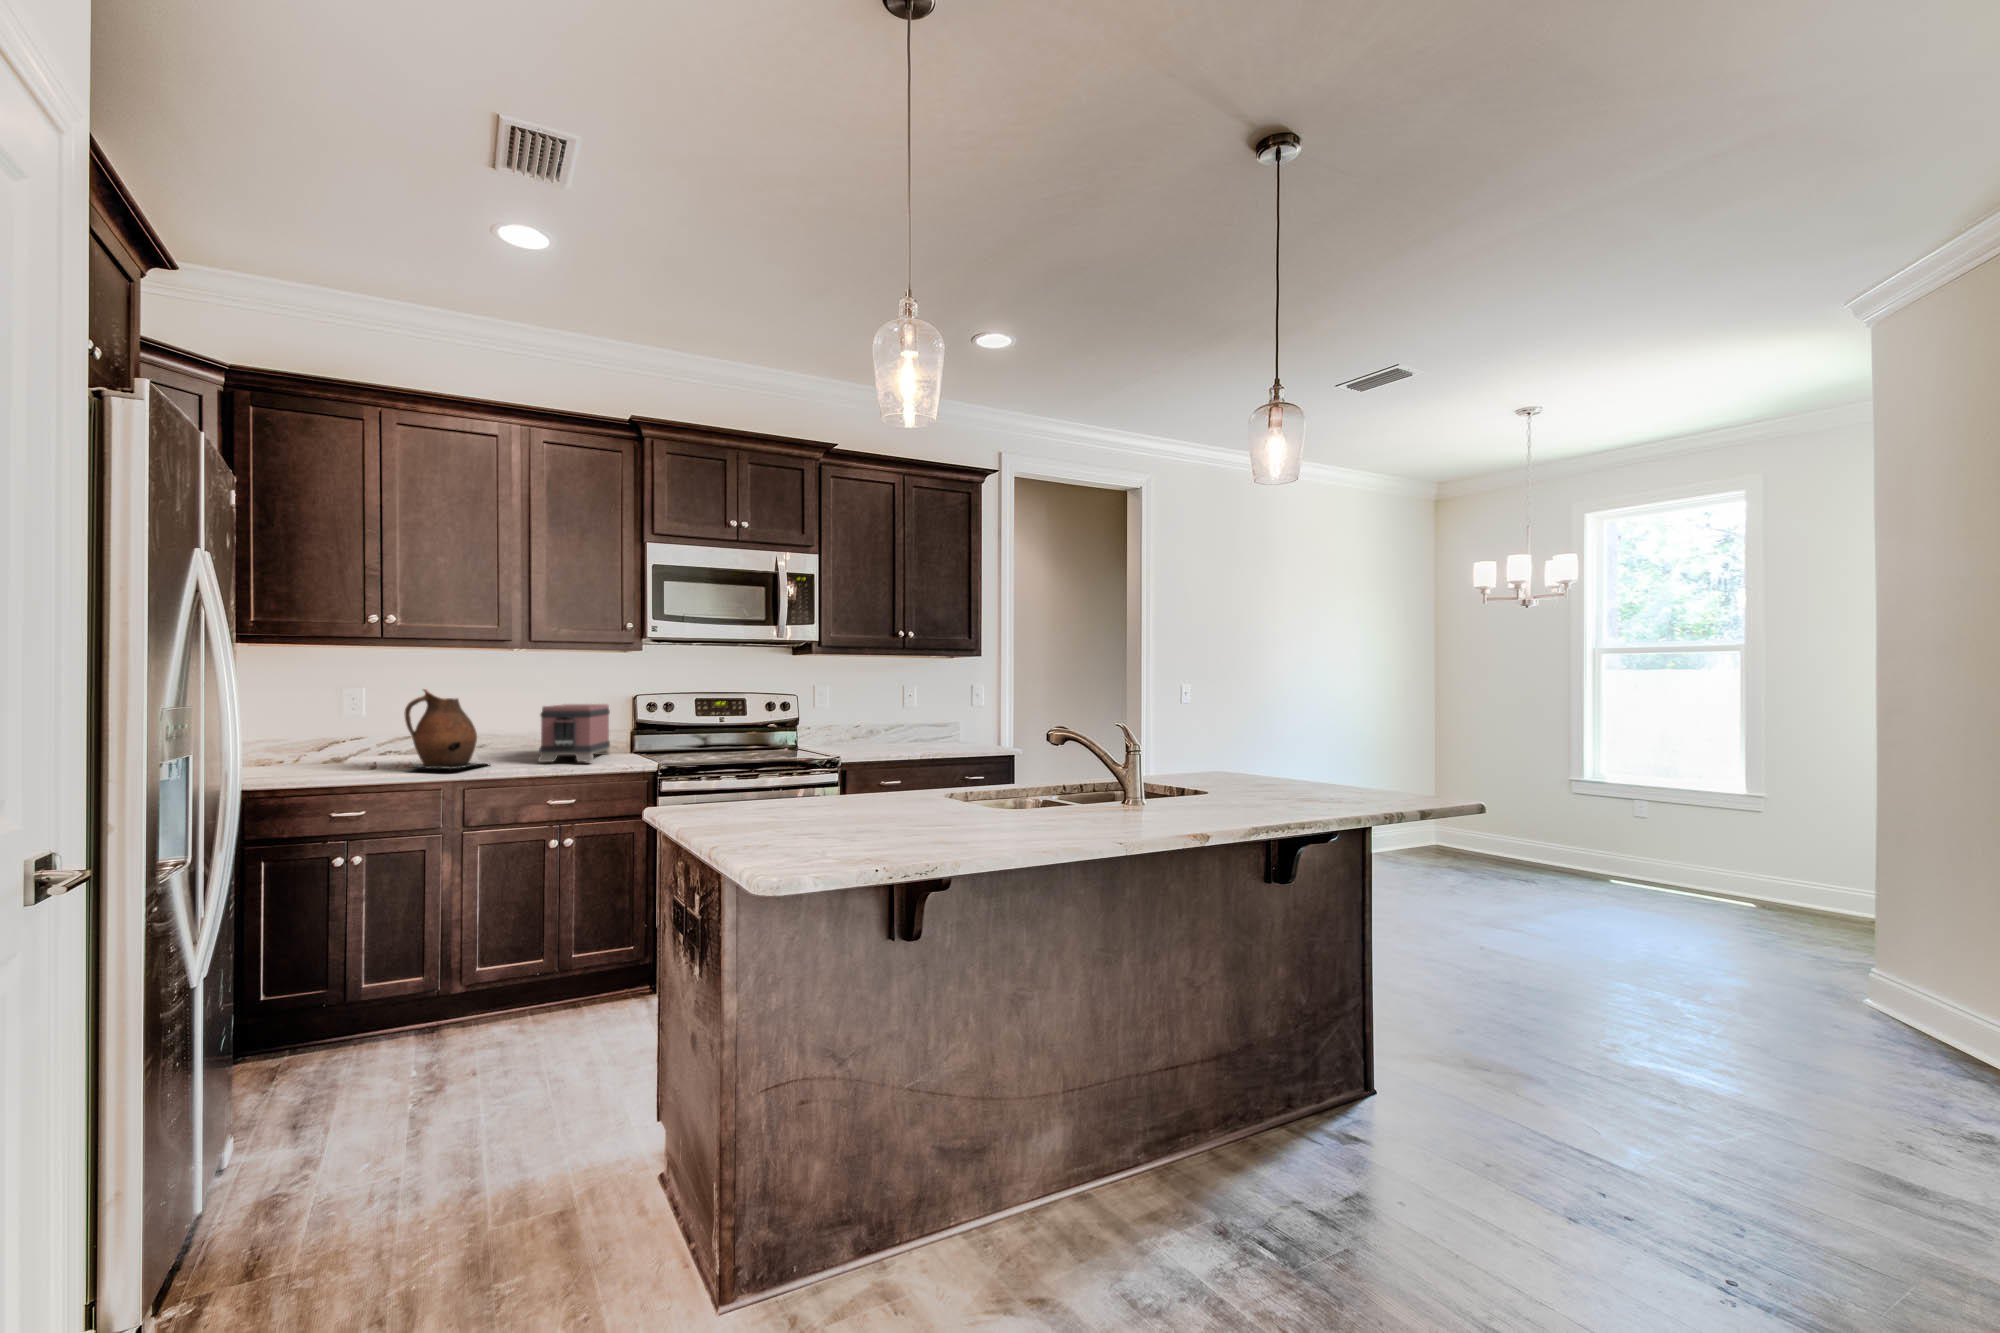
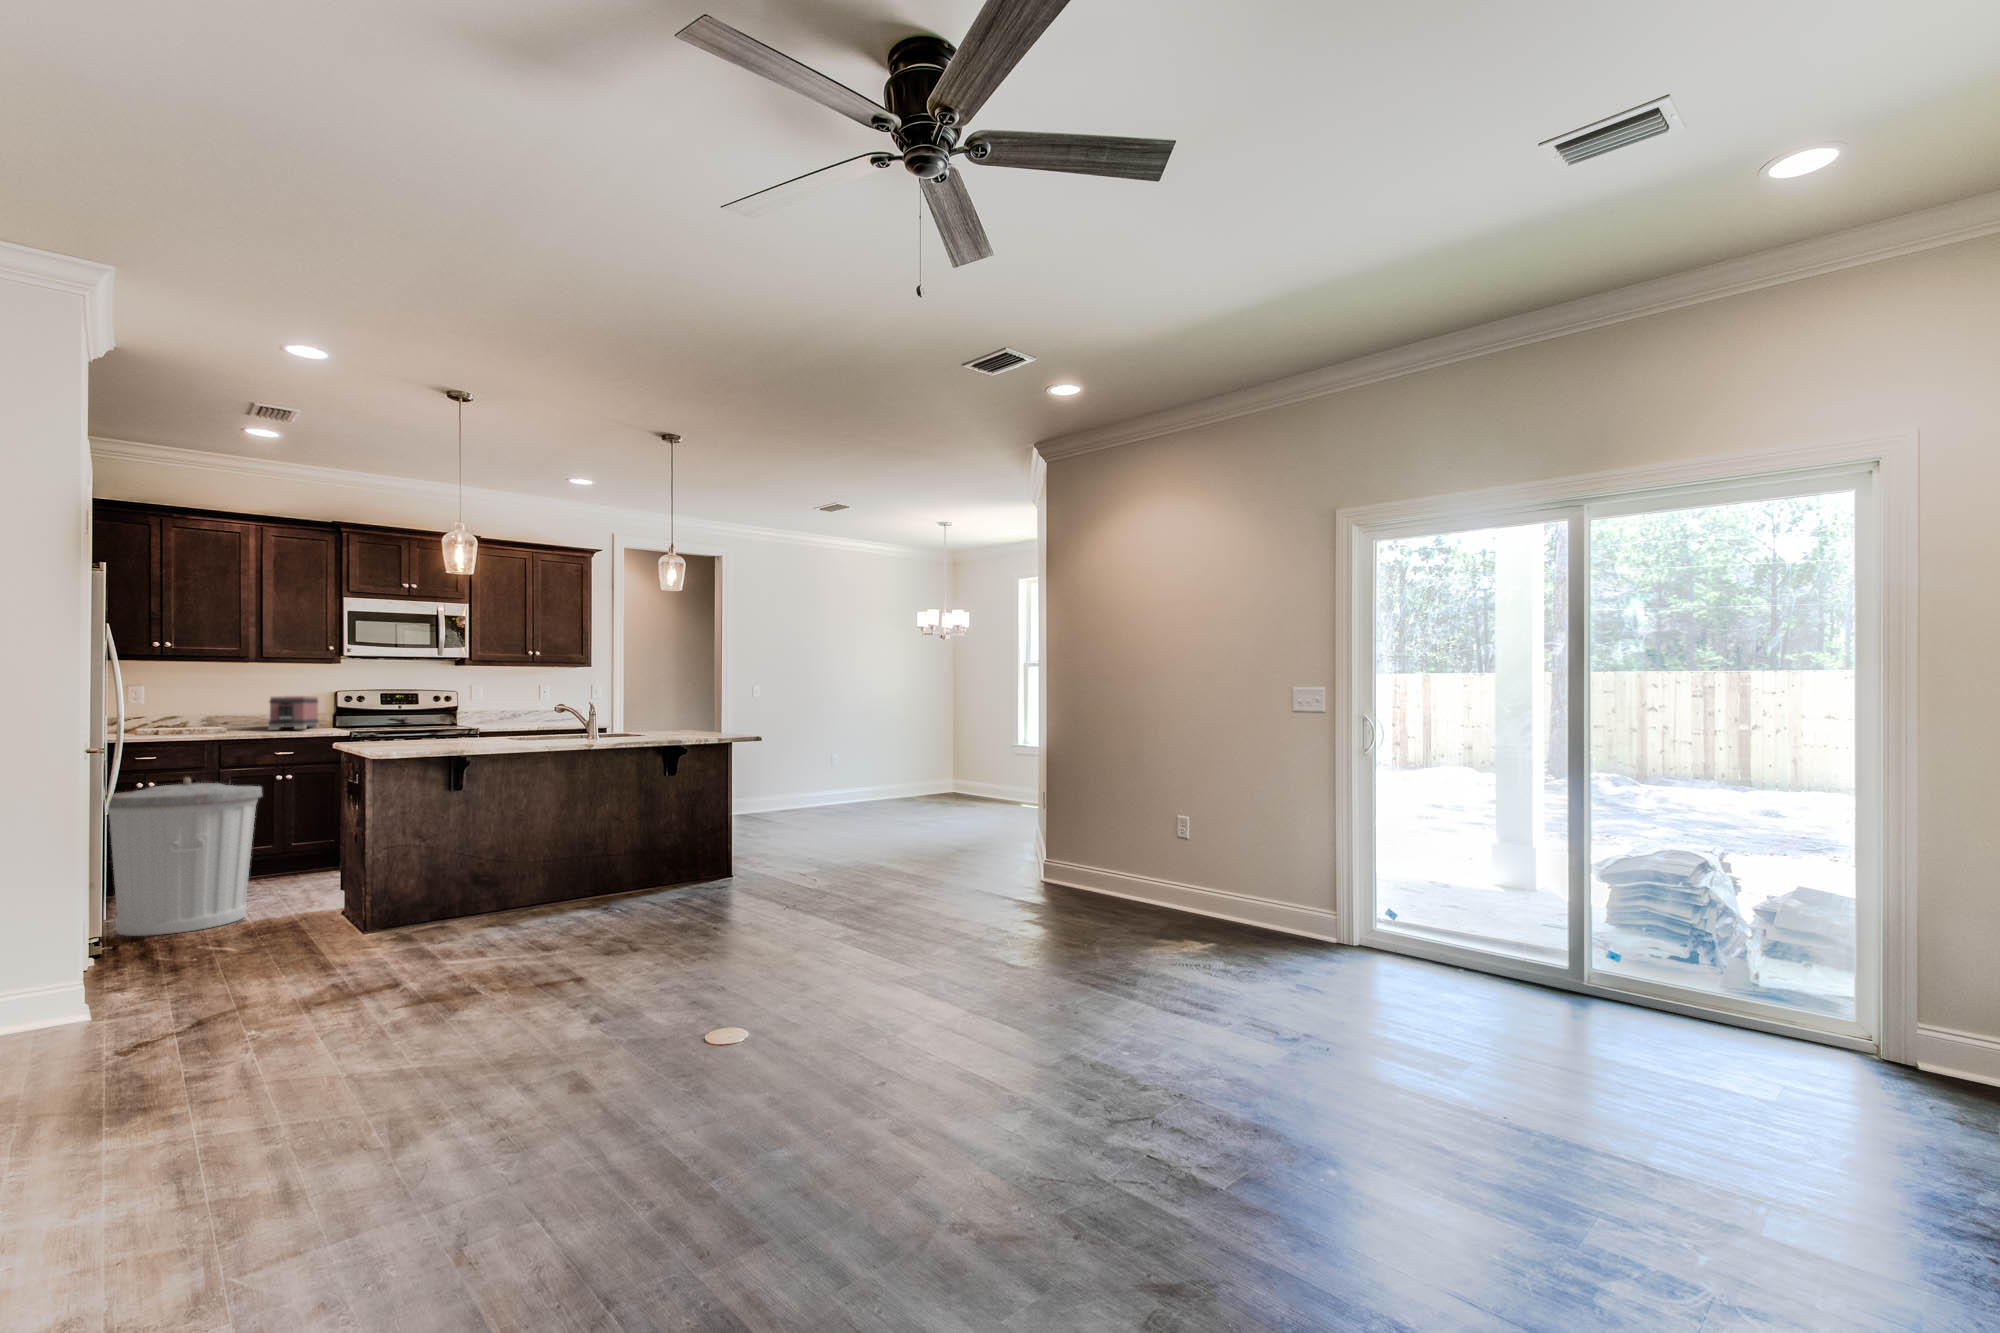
ceramic pitcher: present [405,689,490,769] -> none [176,686,235,733]
trash can: none [225,894,525,1259] -> present [107,777,262,936]

